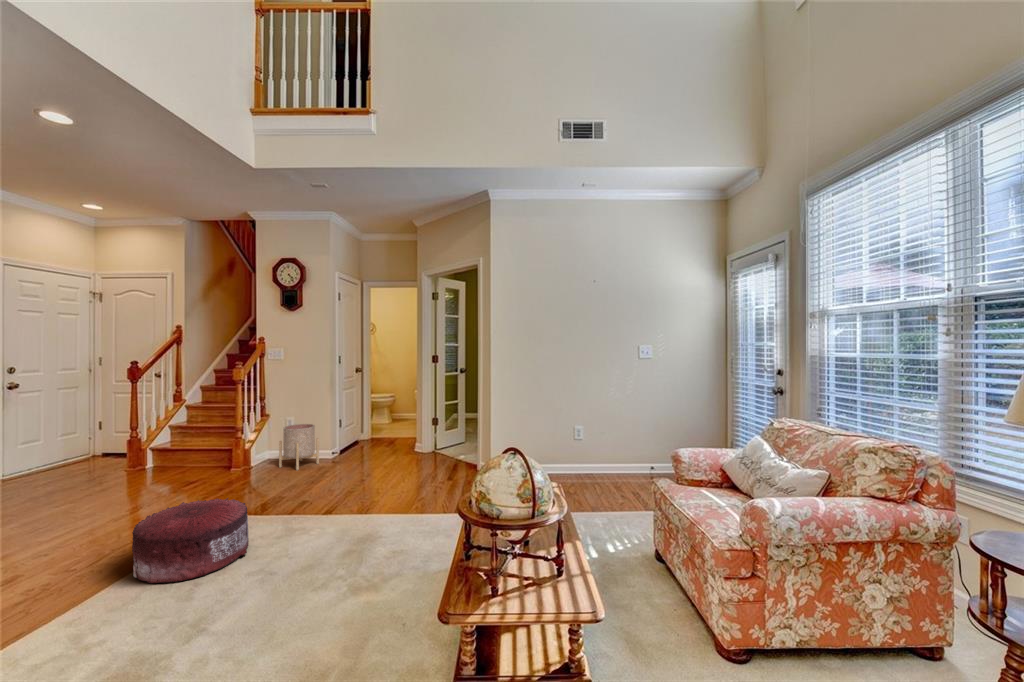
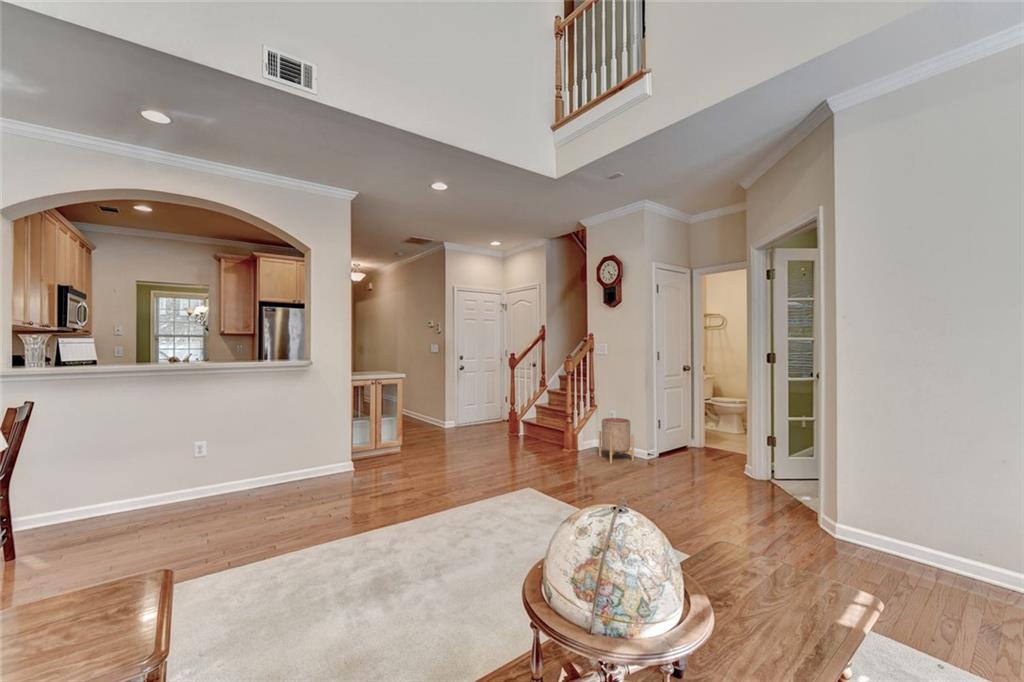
pouf: present [132,498,249,584] -> none [440,467,519,533]

